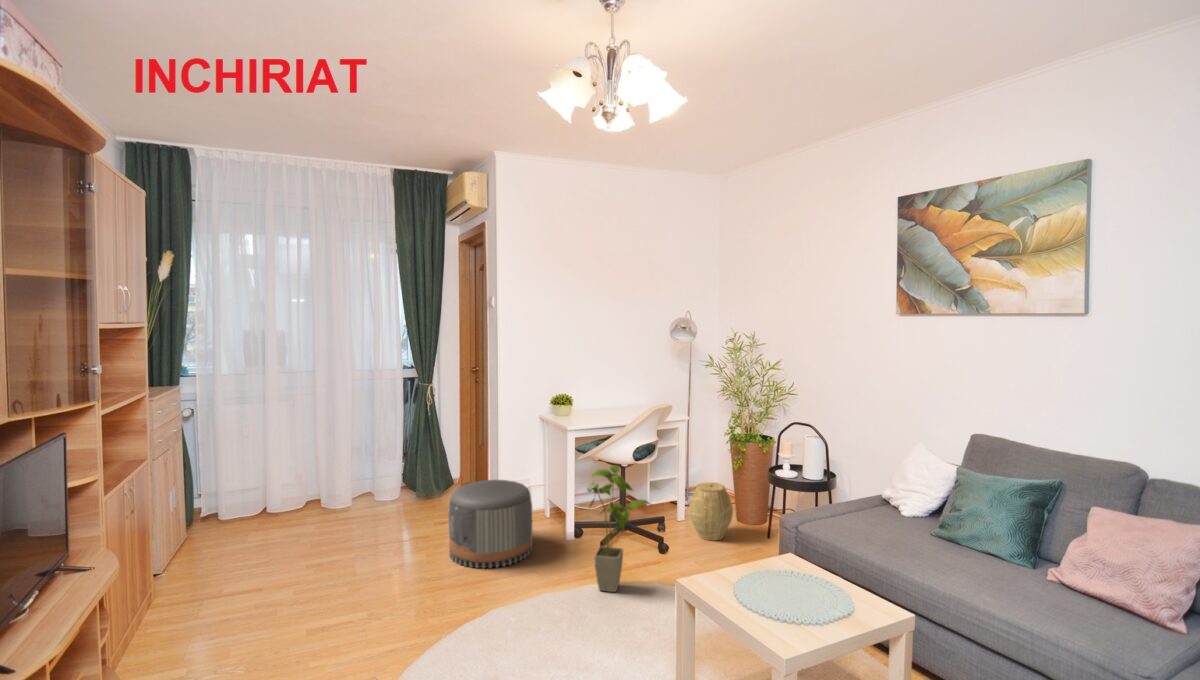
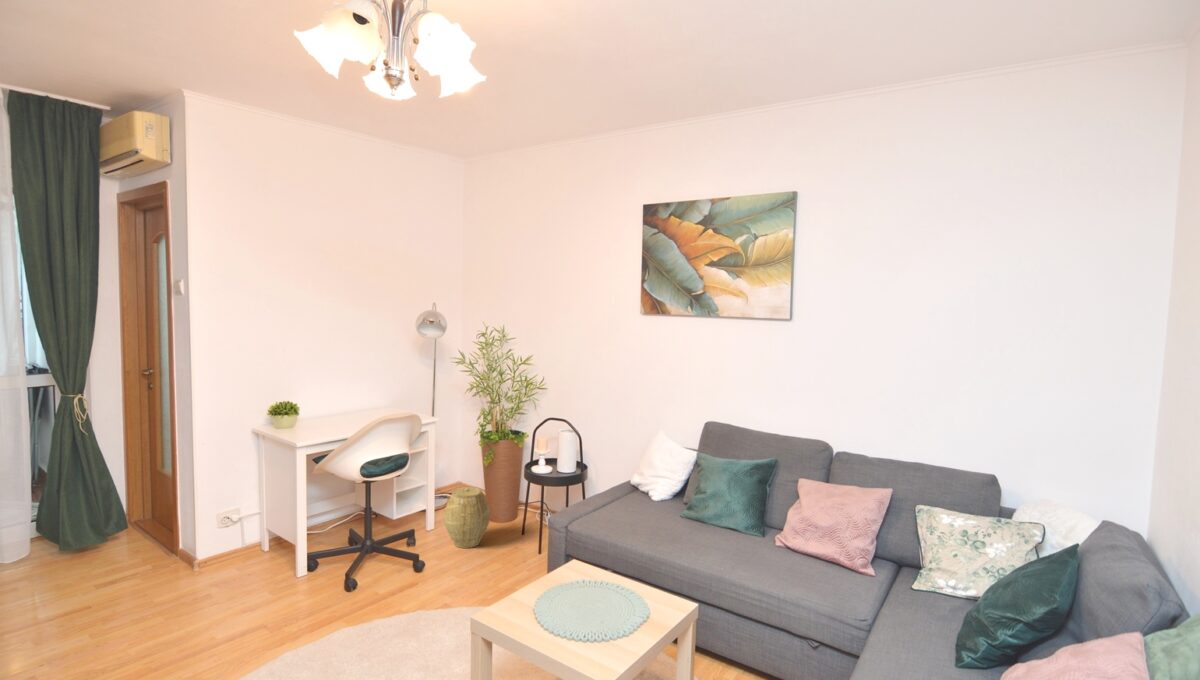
house plant: present [587,465,650,592] -> none [332,486,414,632]
pouf: present [448,480,533,569] -> none [122,517,252,641]

